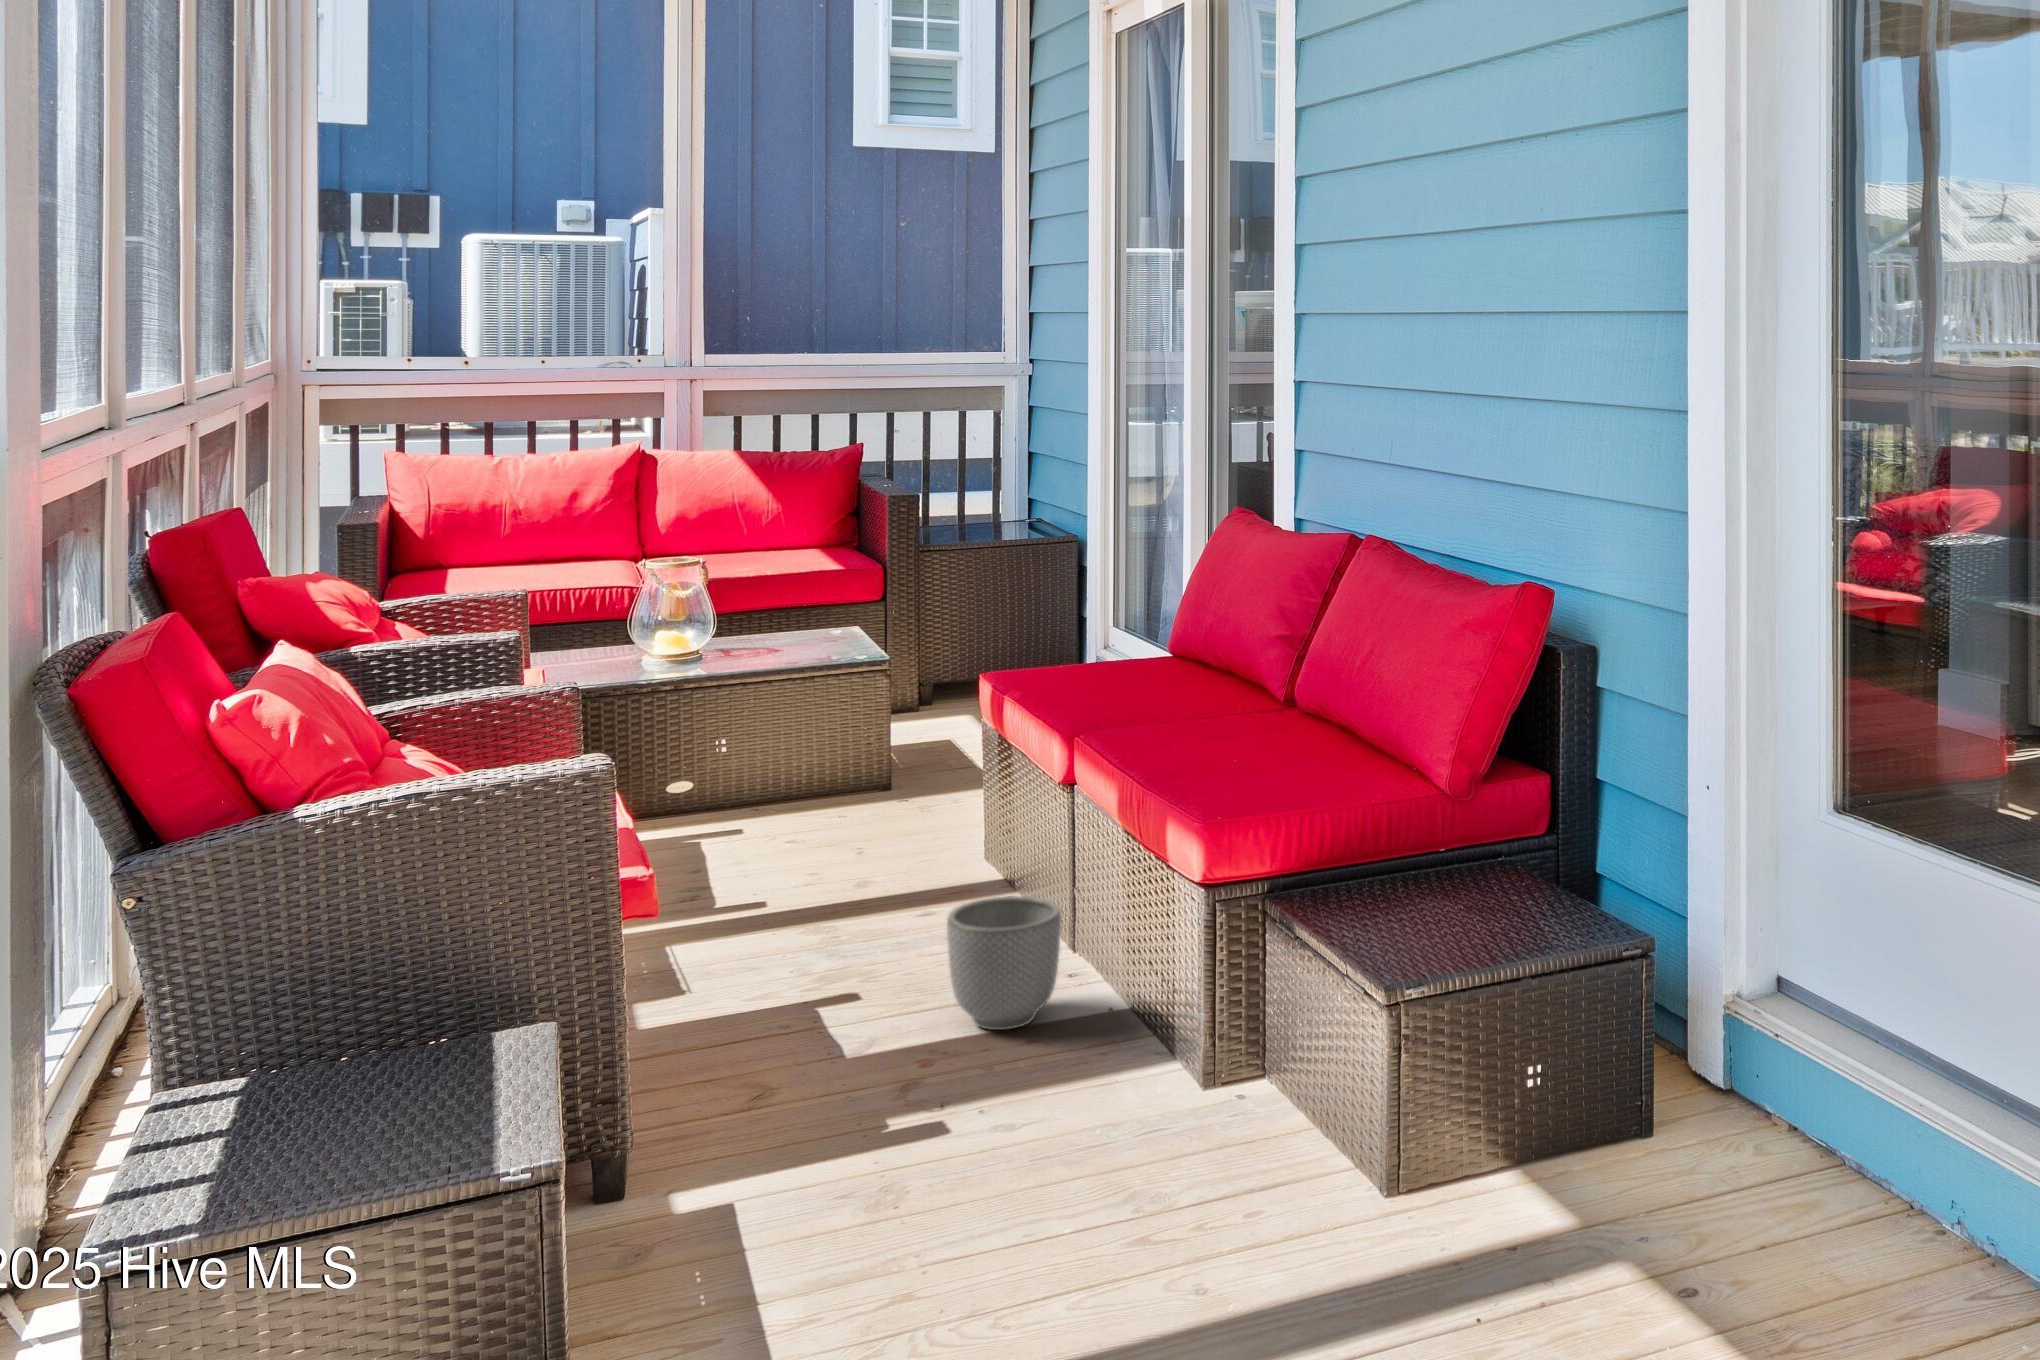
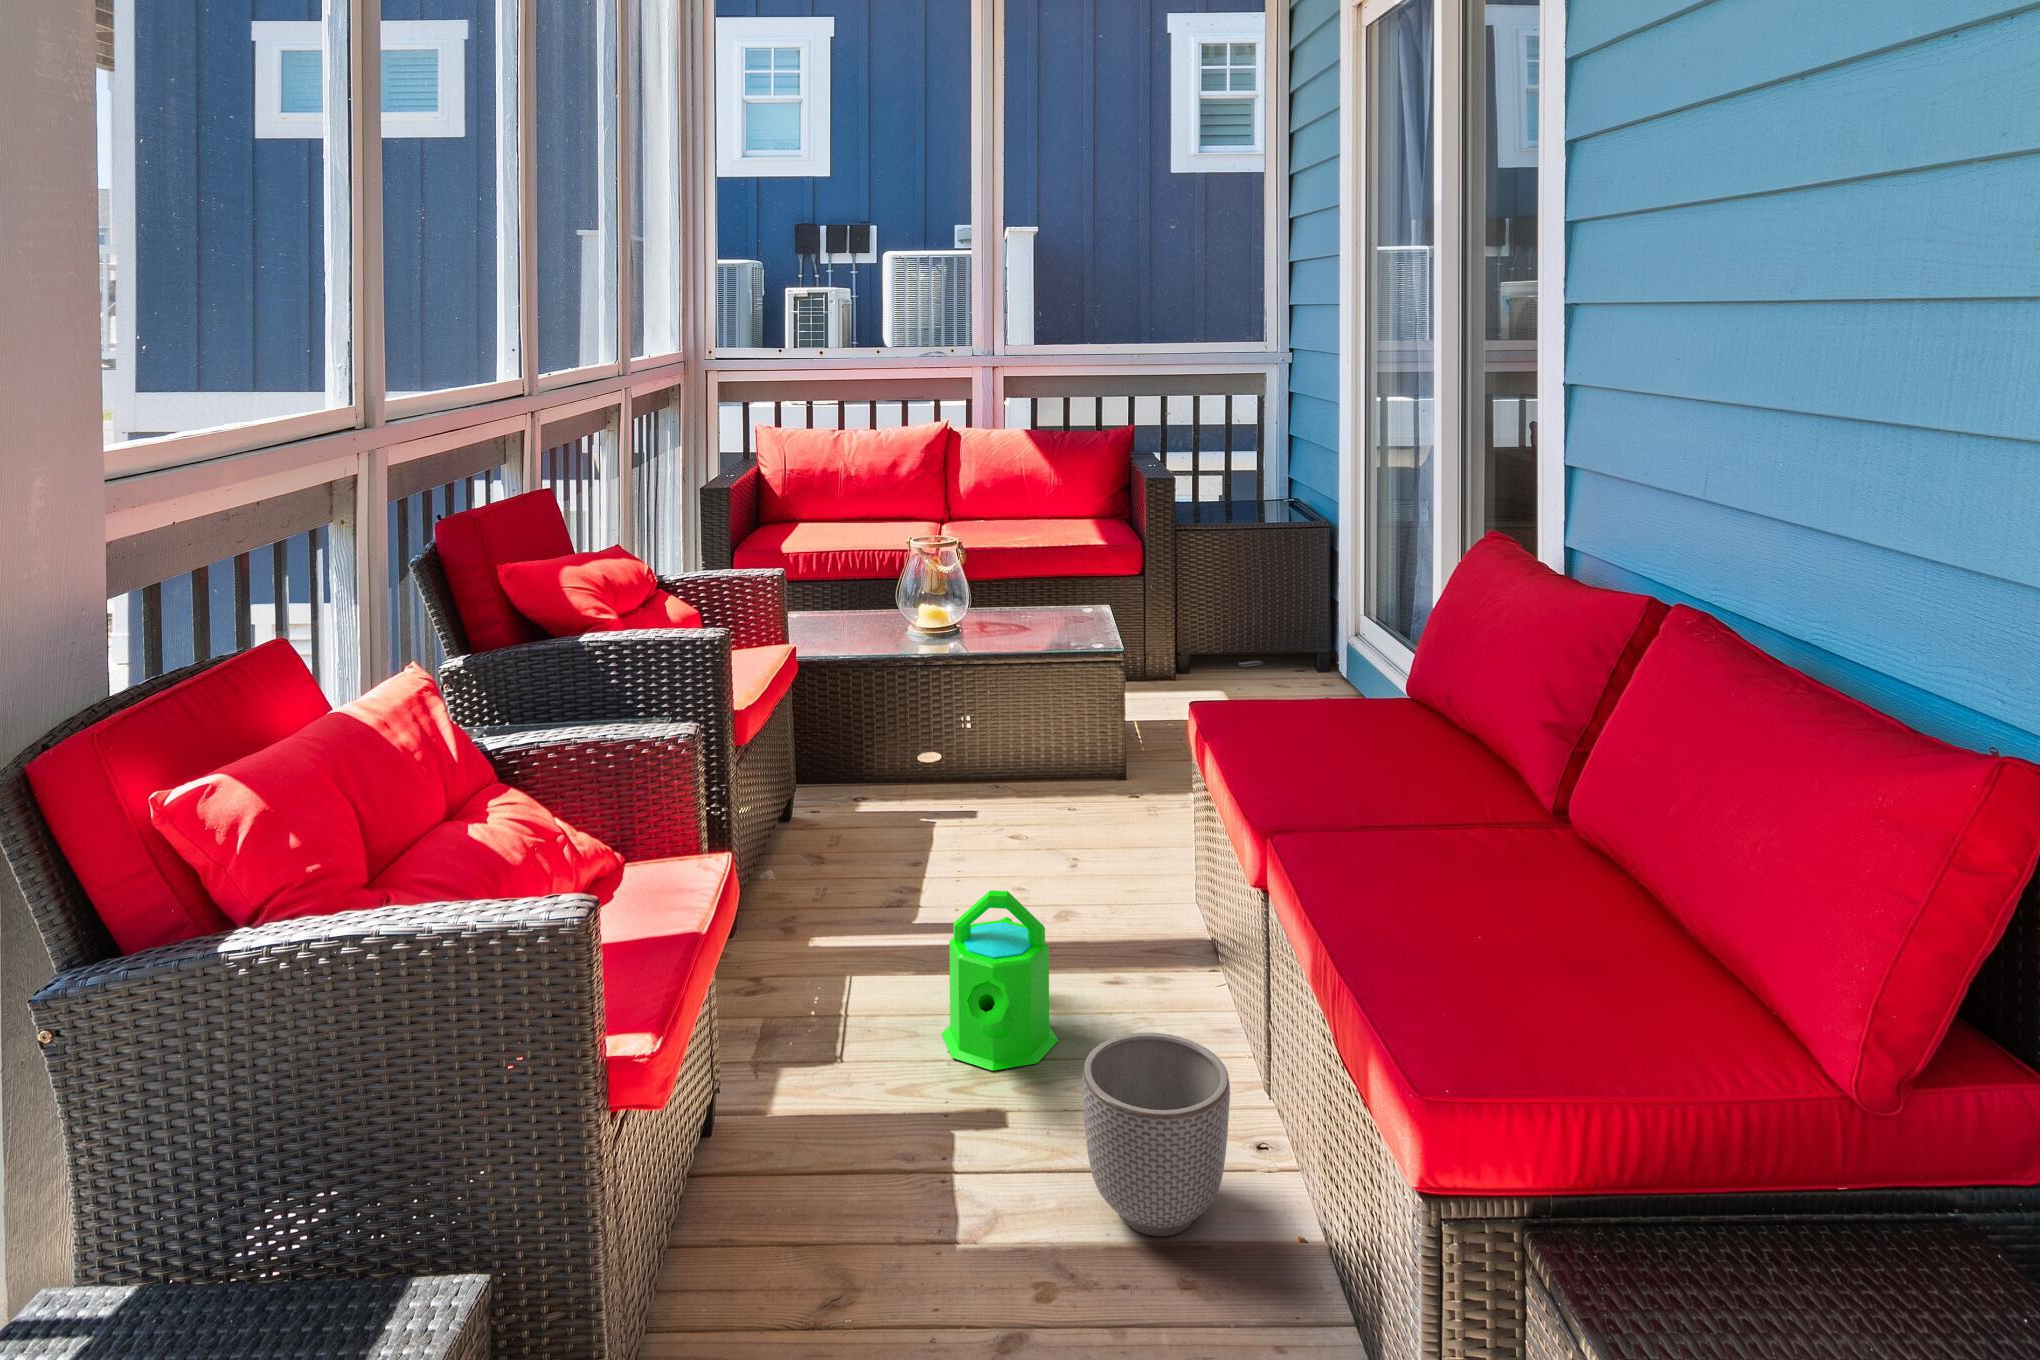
watering can: none [786,834,894,981] -> present [942,890,1058,1071]

